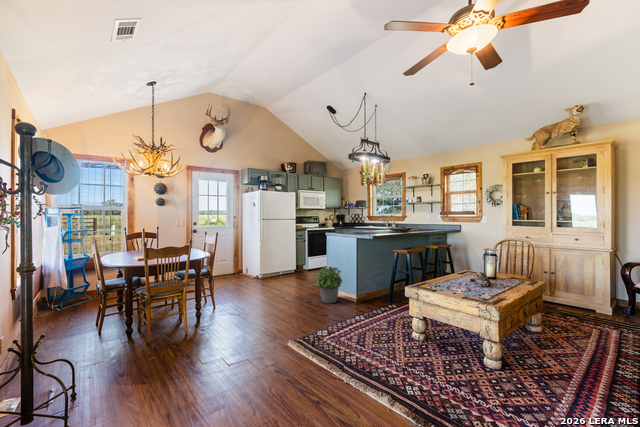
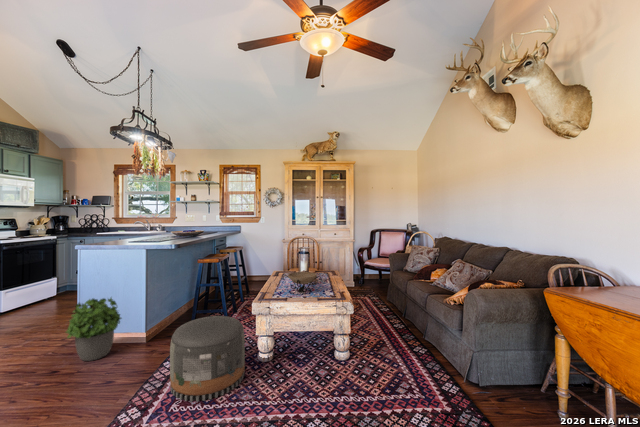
decorative bowl: none [440,270,475,291] -> present [283,272,322,294]
pouf: none [347,290,398,346] -> present [170,316,245,402]

